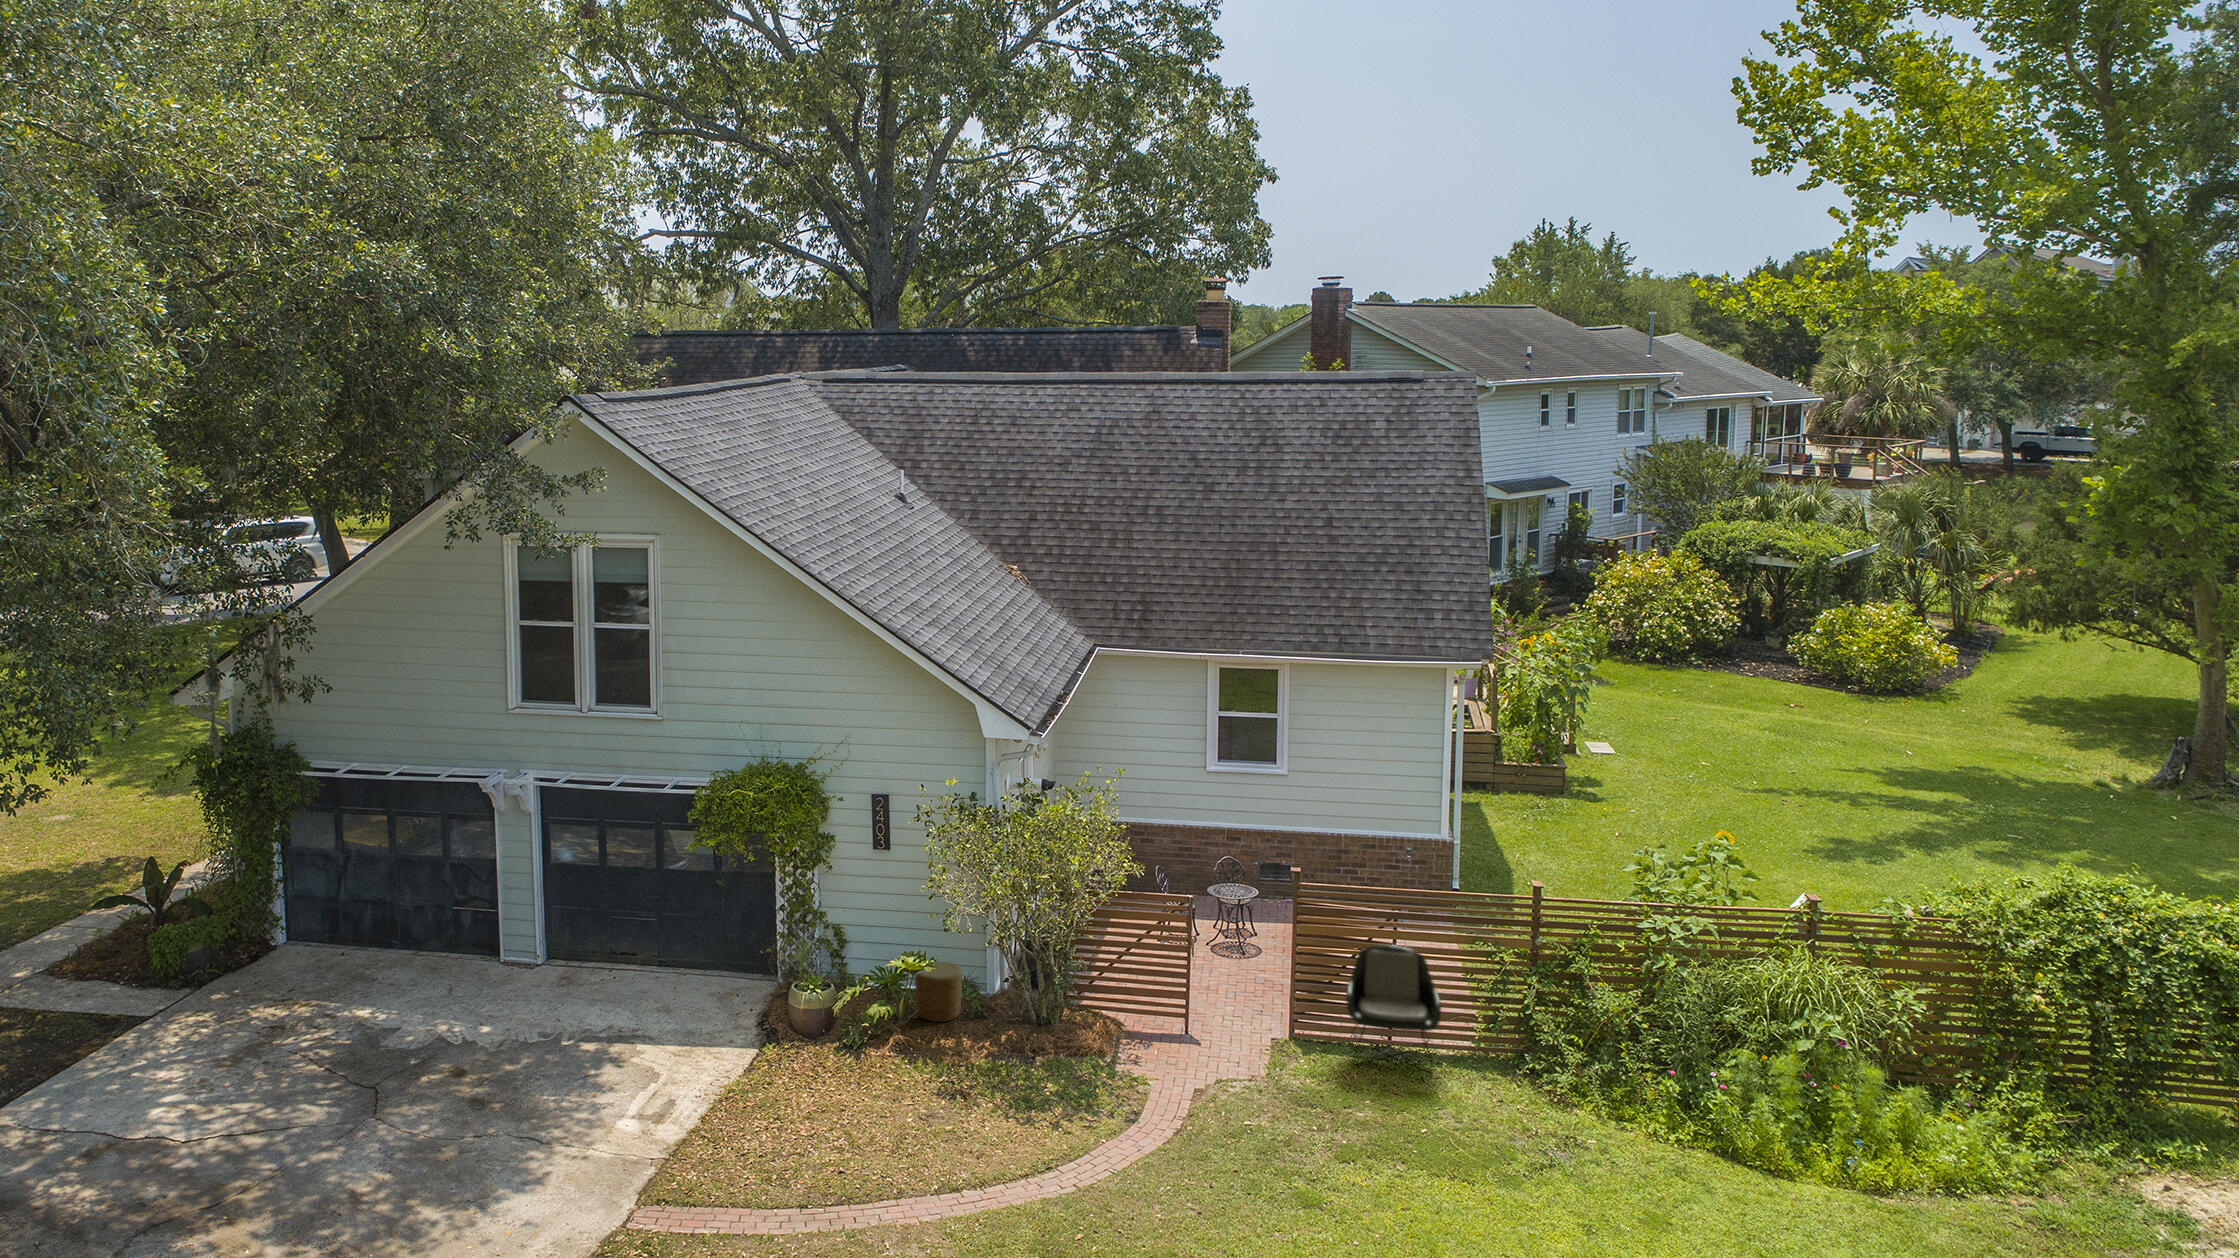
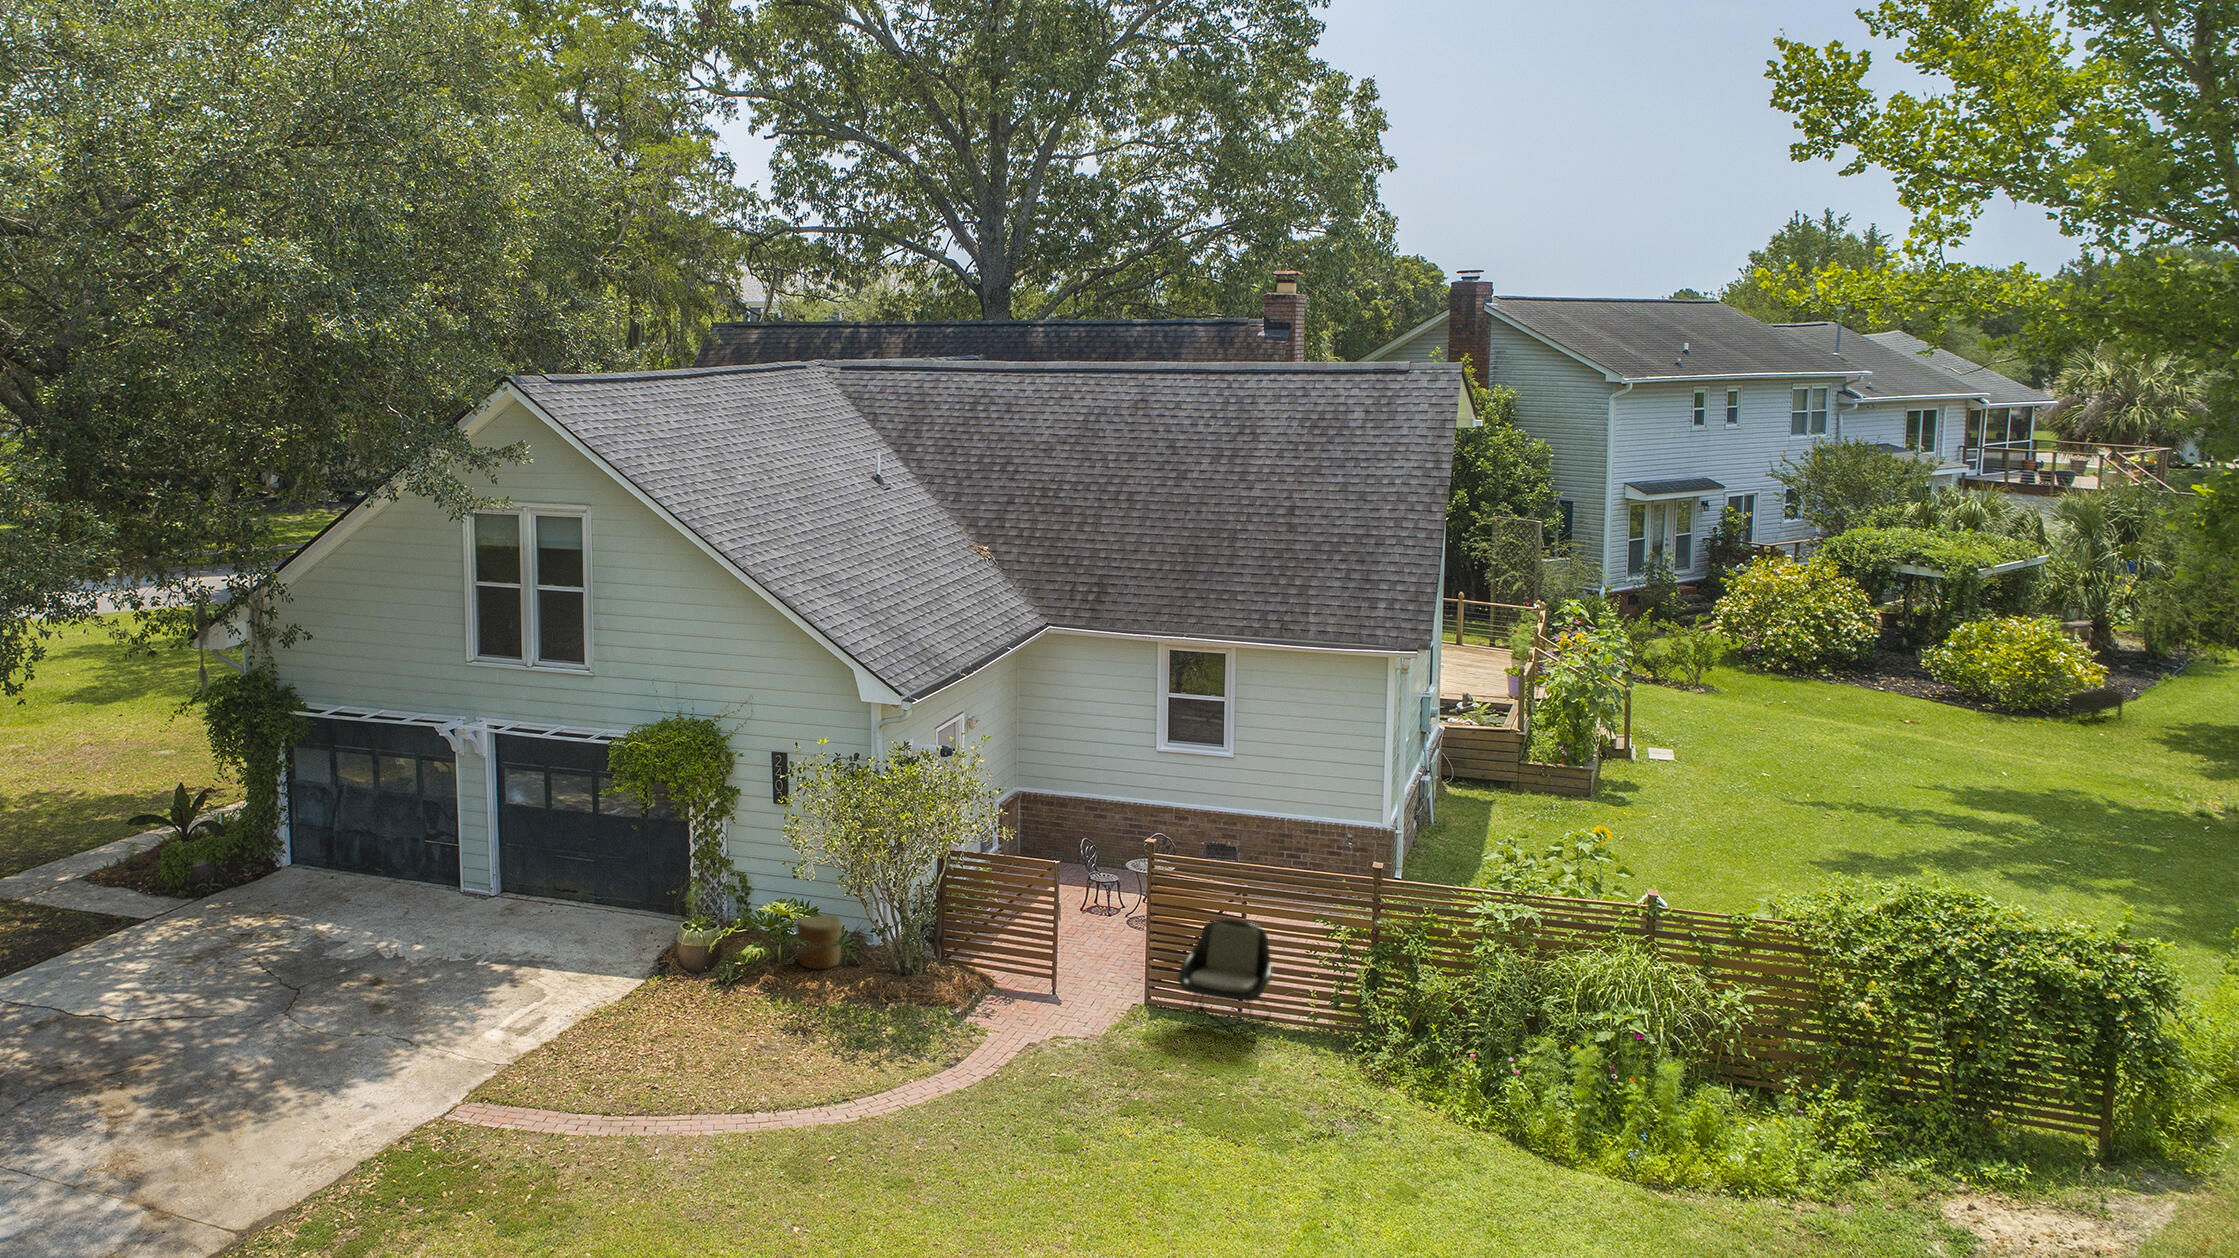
bench: none [1921,666,1964,698] -> present [2069,690,2124,724]

